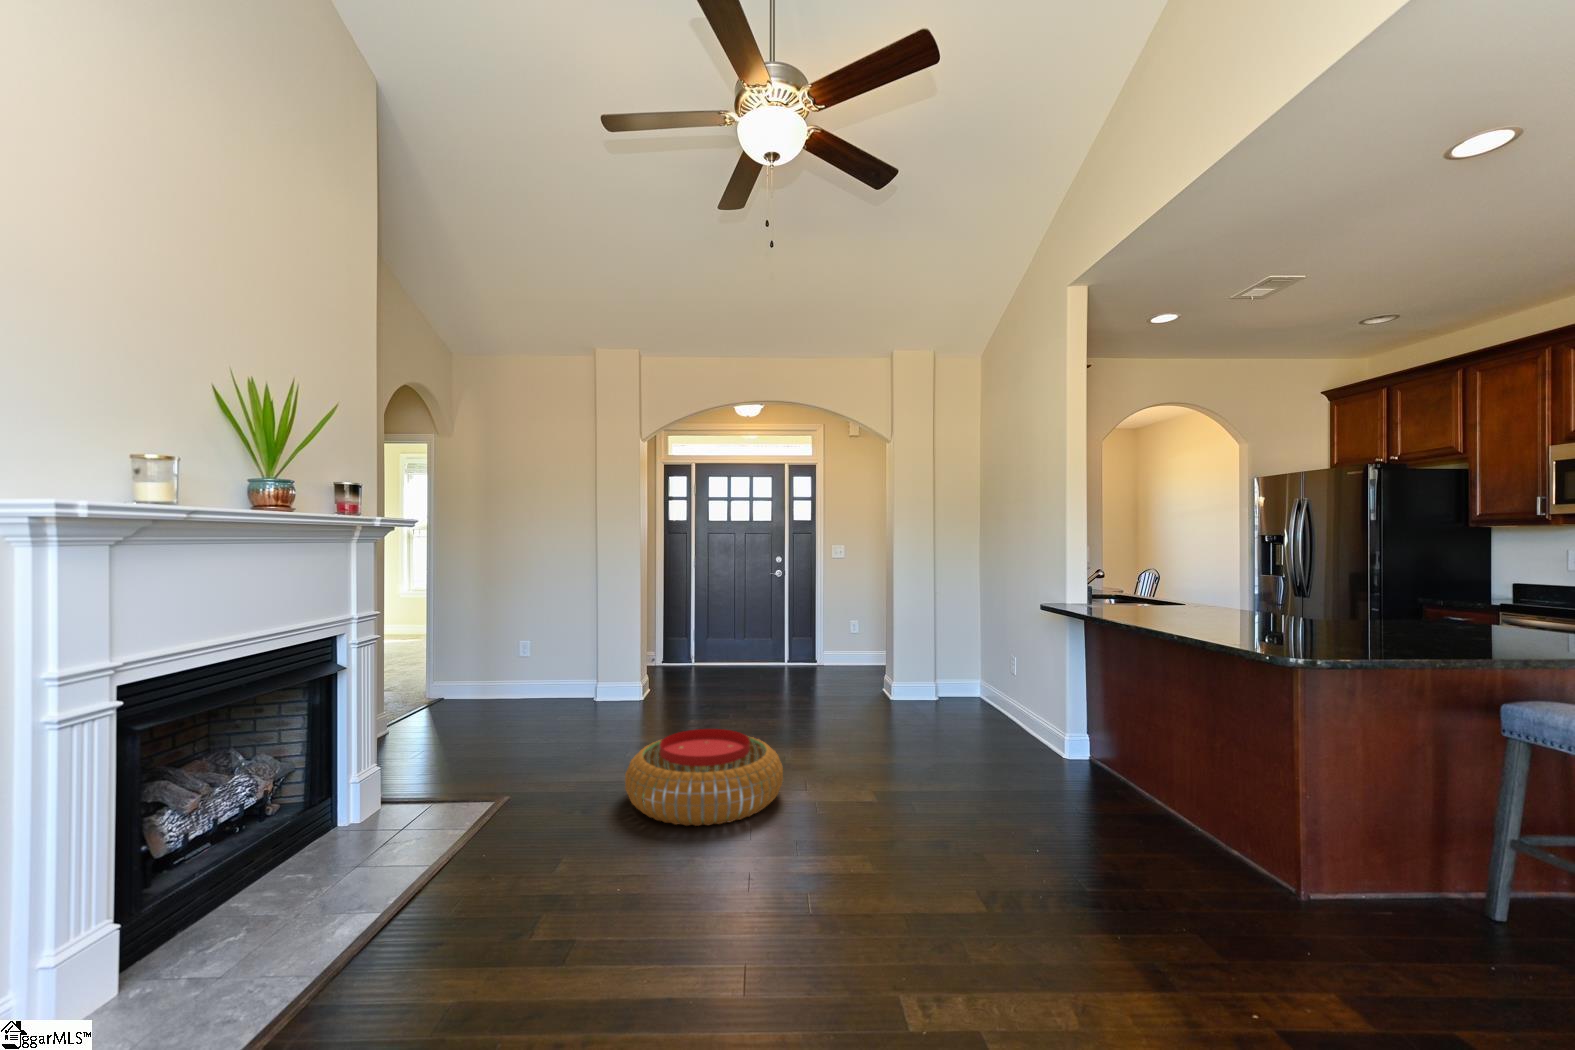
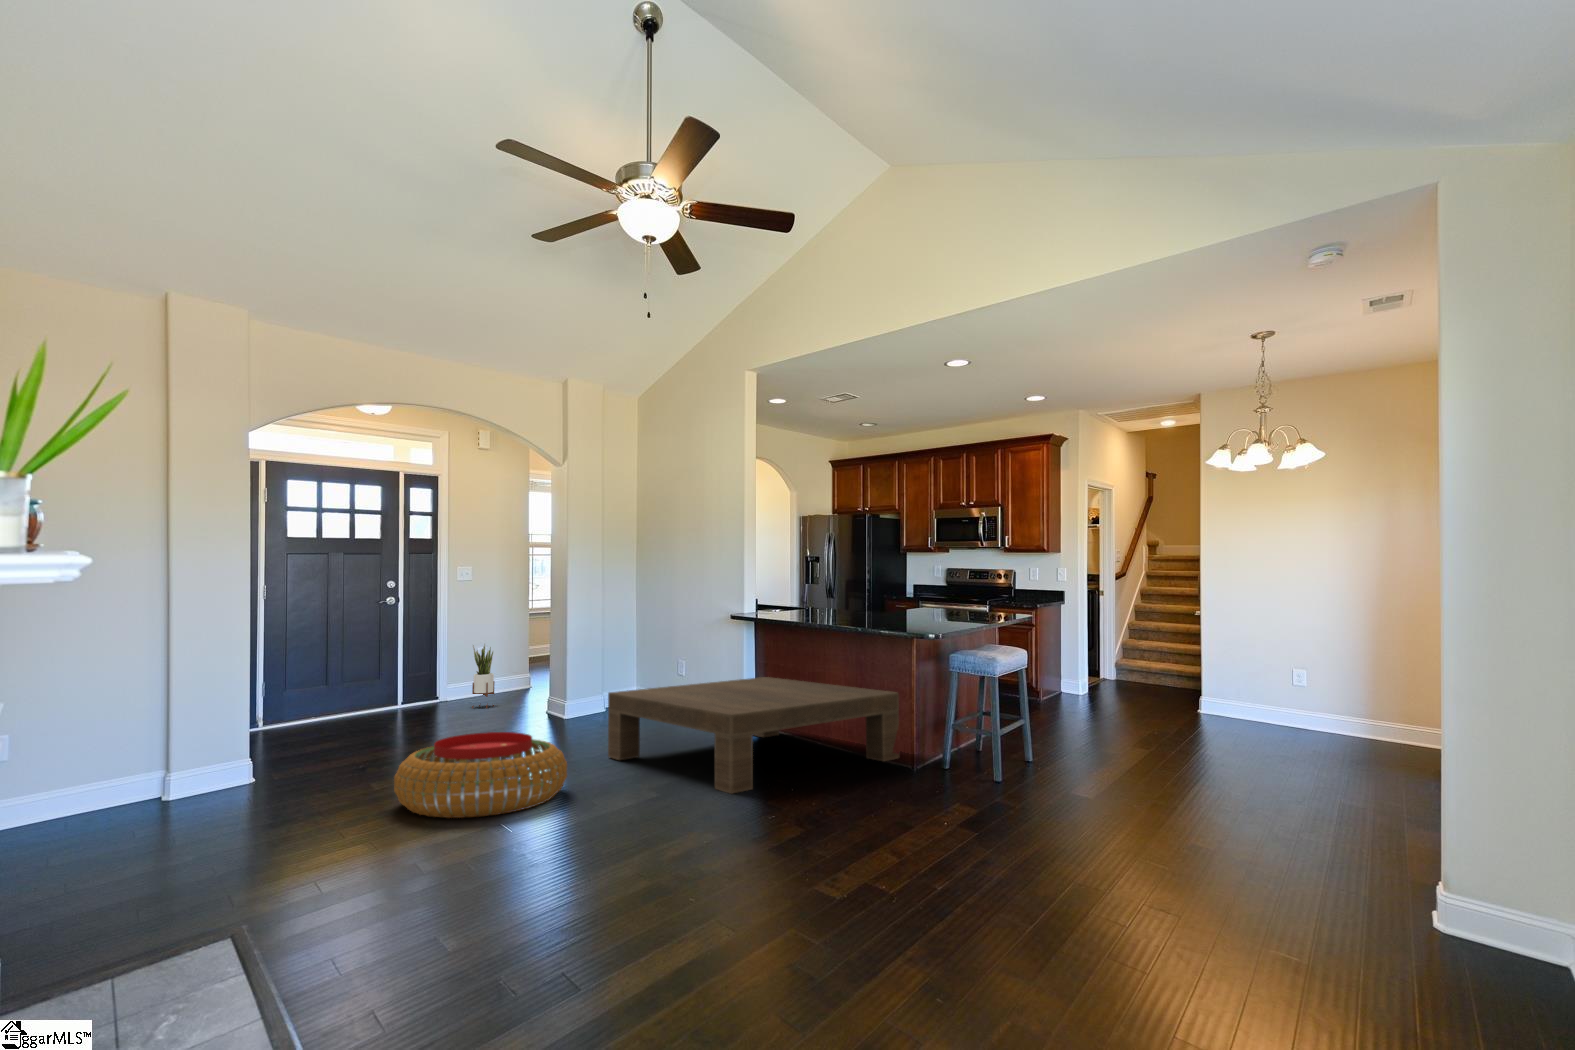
potted plant: none [843,611,864,669] -> present [472,644,494,708]
coffee table: none [873,692,1223,864] -> present [608,677,899,794]

